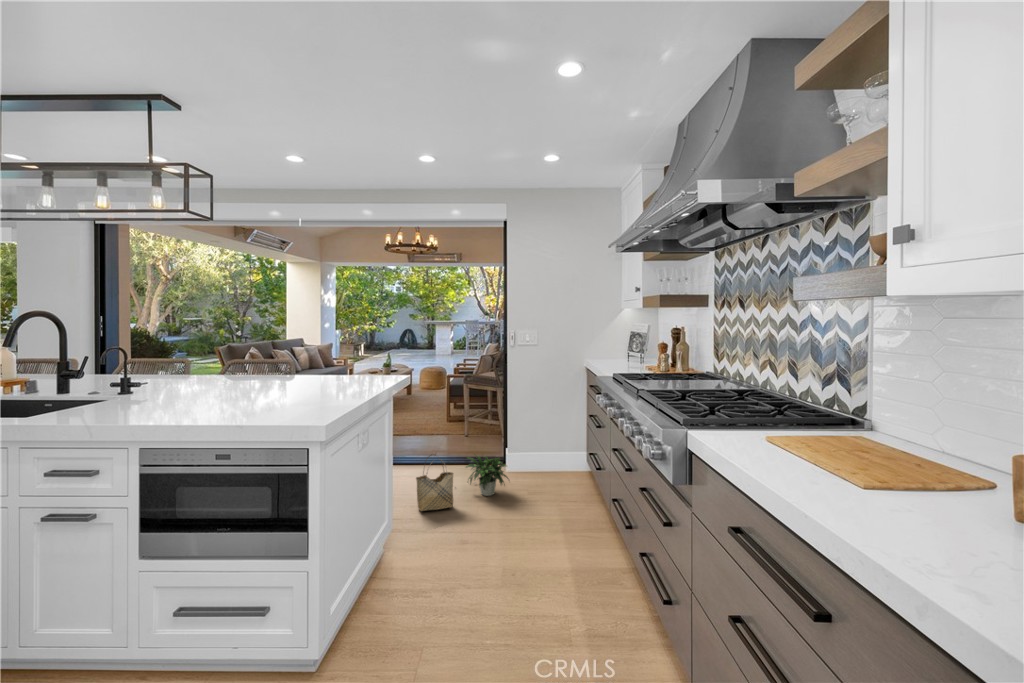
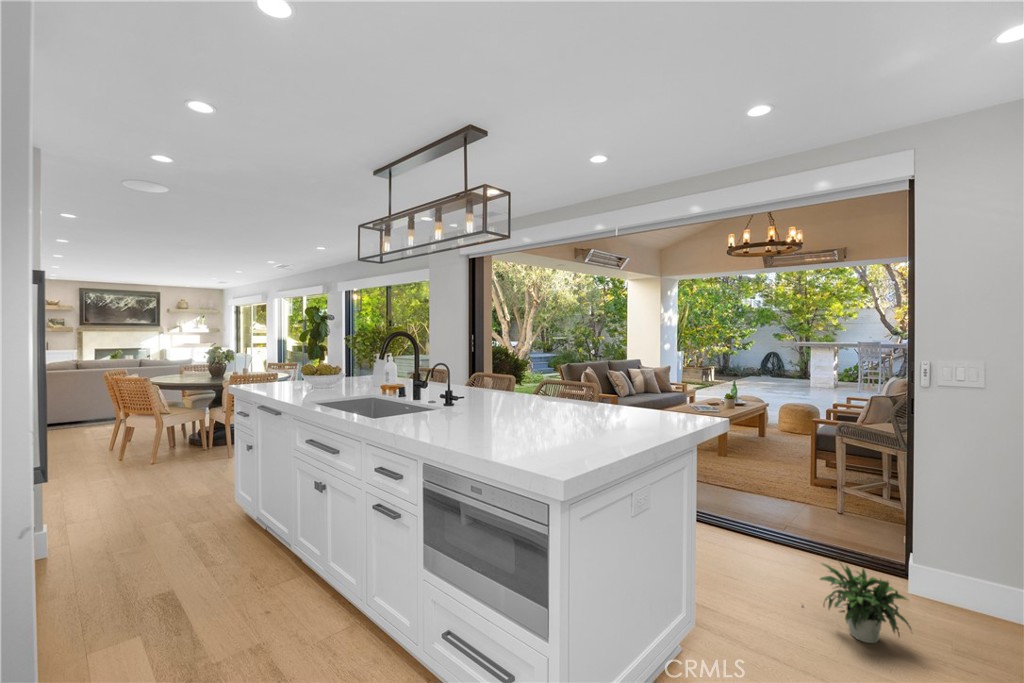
woven basket: present [416,455,453,511] -> none [726,546,793,643]

